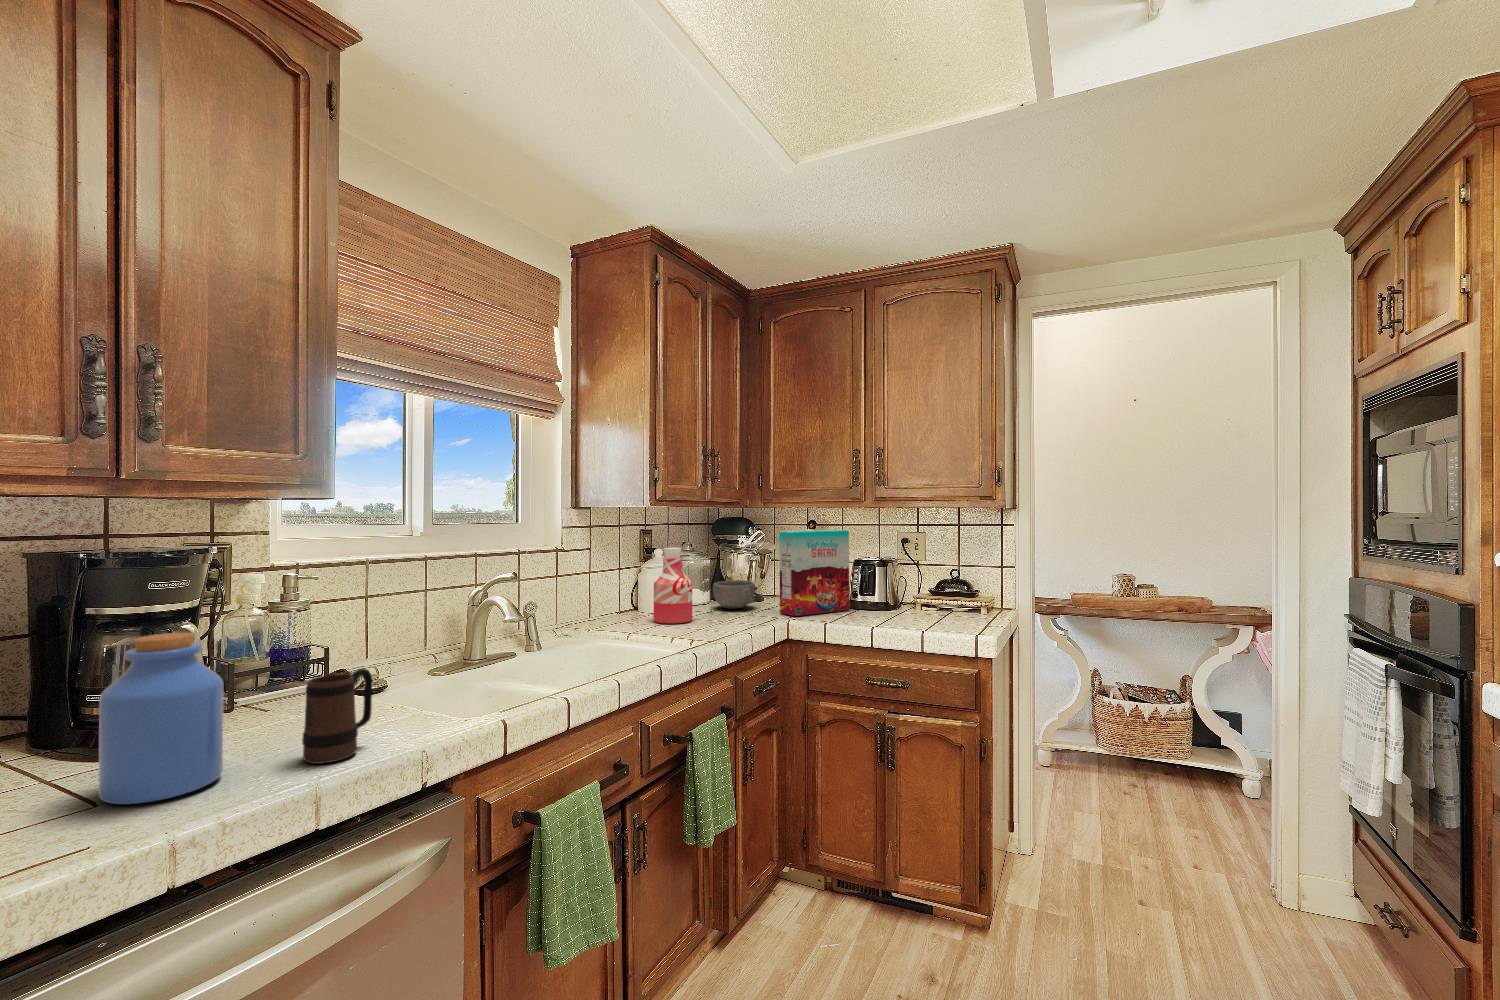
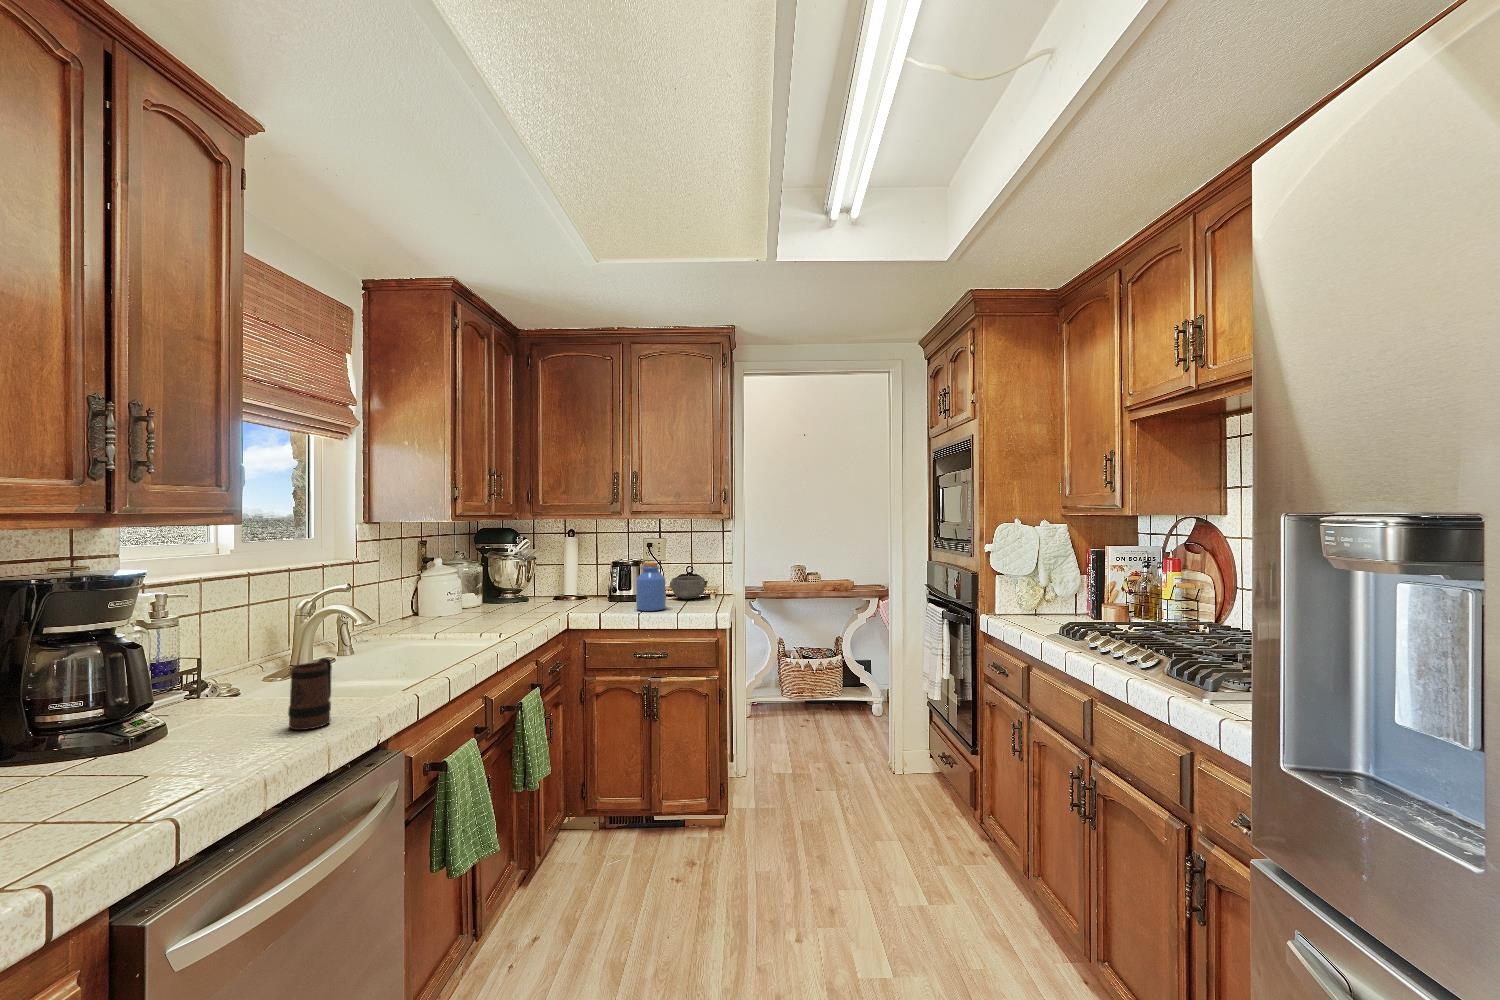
cereal box: present [779,530,849,616] -> none [553,537,610,610]
bottle: present [653,547,692,623] -> none [443,557,480,624]
bowl: present [713,580,755,609] -> present [670,576,705,599]
jar: present [98,633,223,804] -> present [636,562,666,611]

